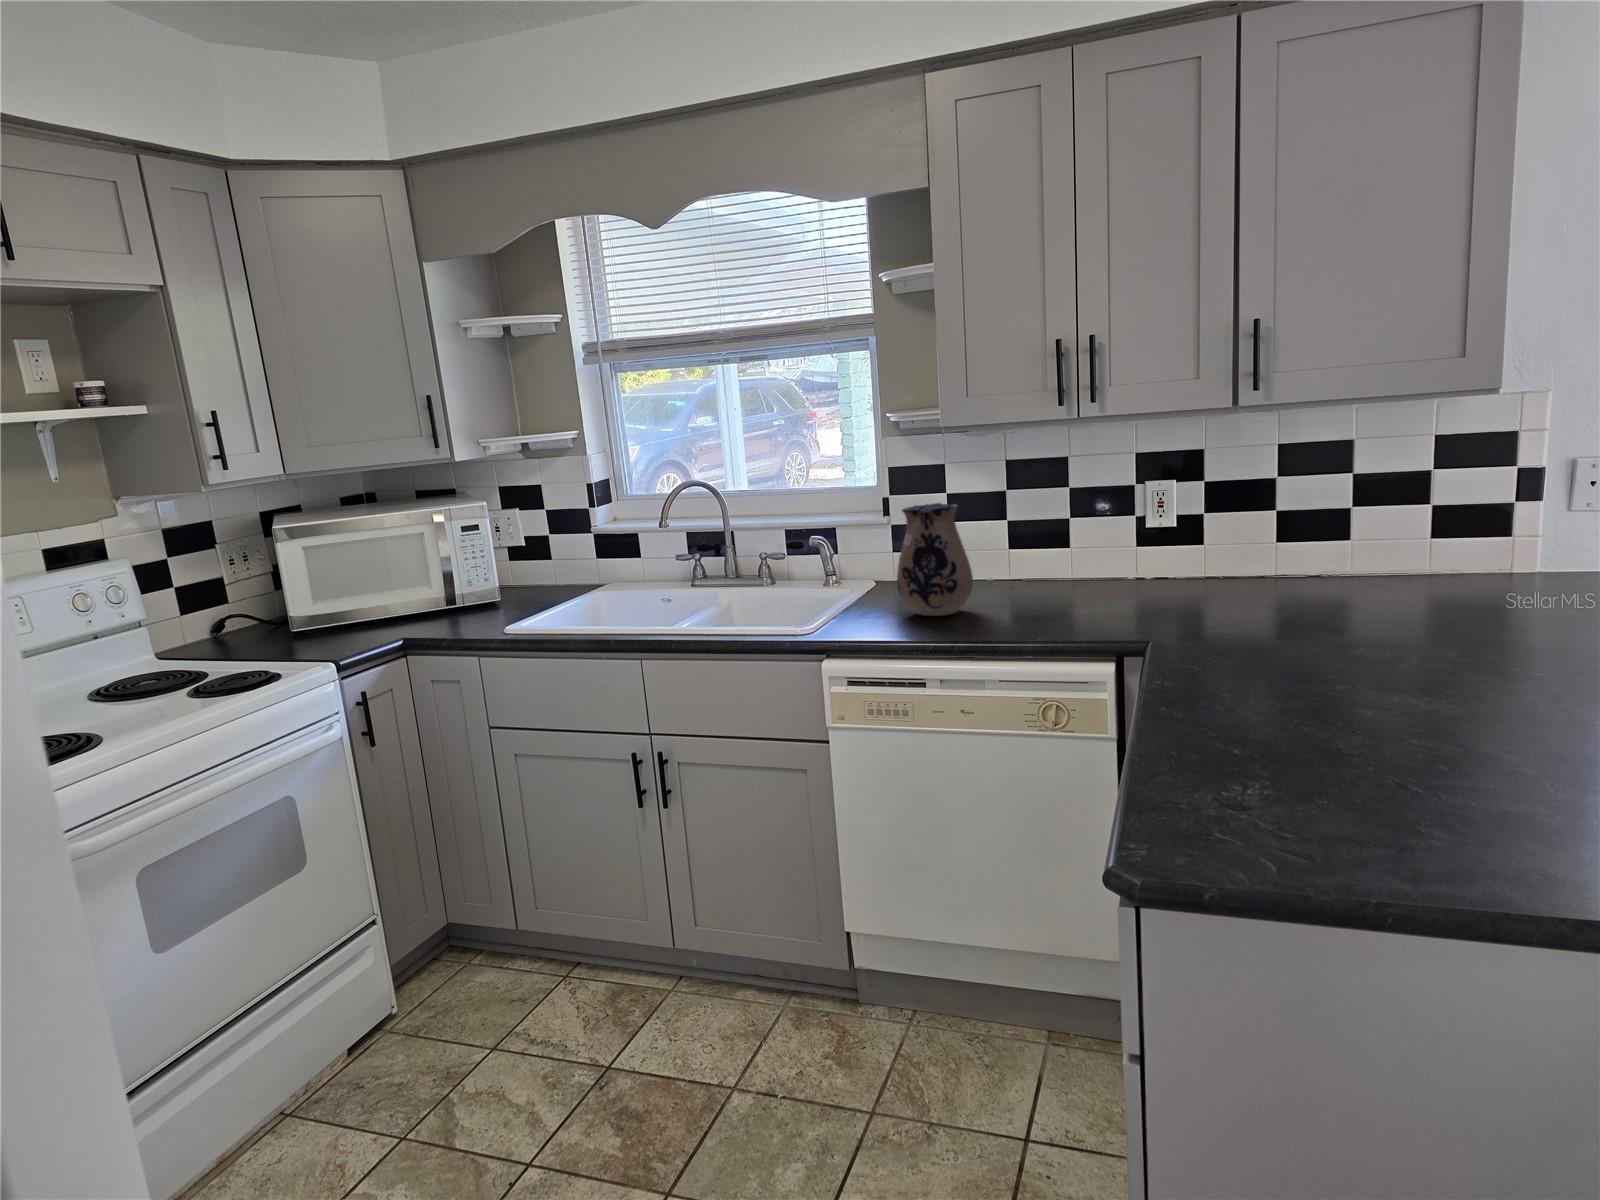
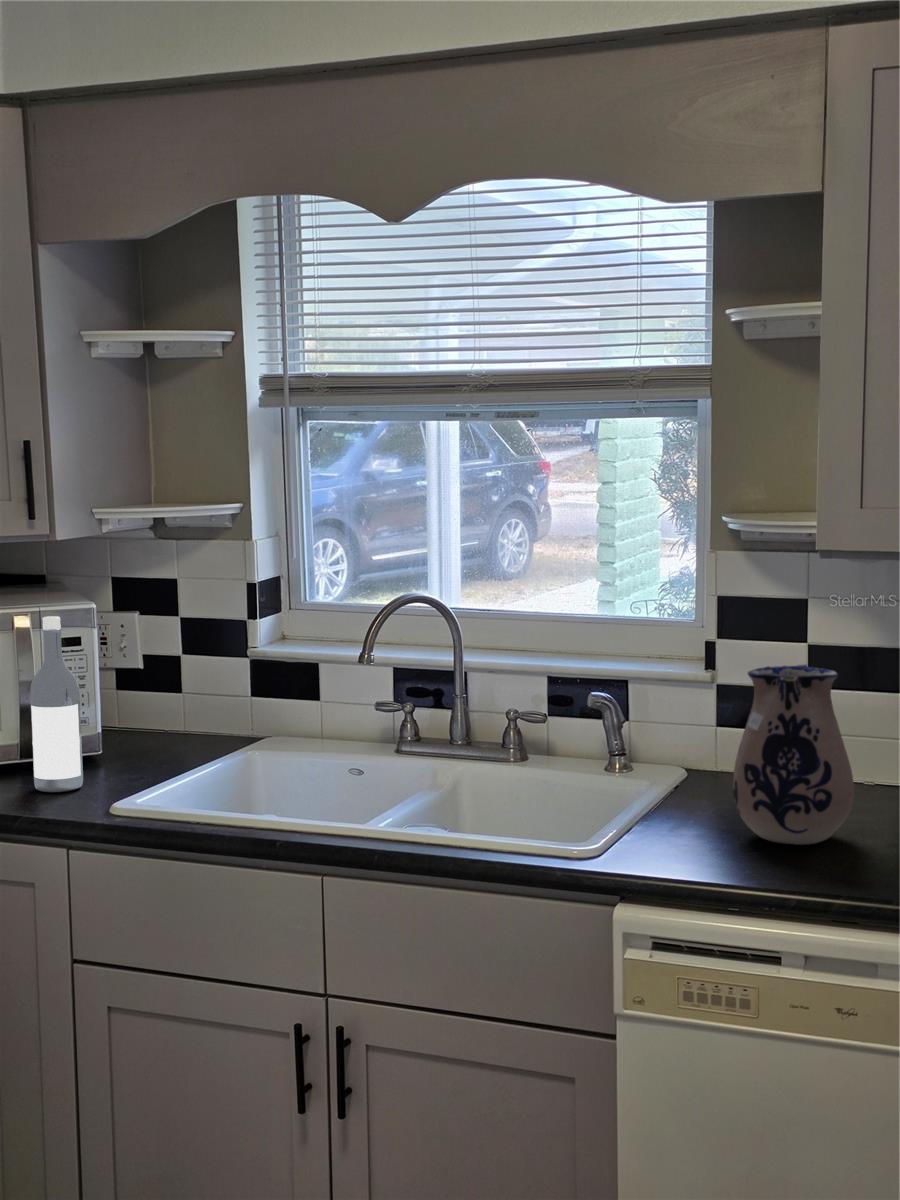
wine bottle: none [446,510,487,625] -> present [30,616,83,792]

